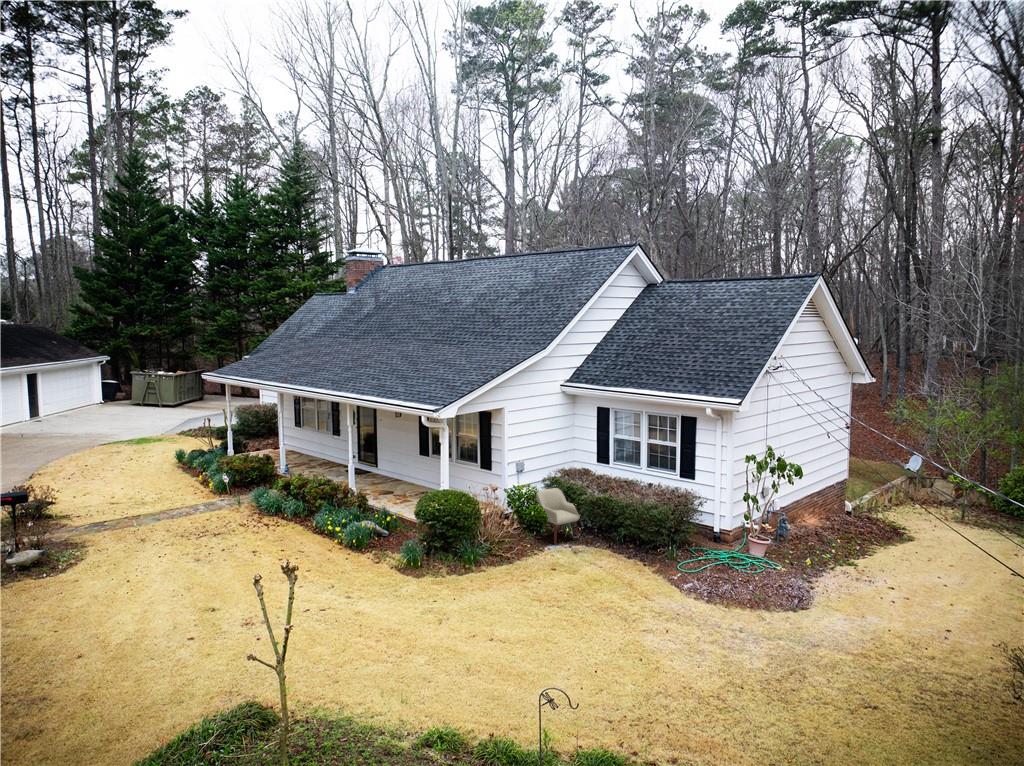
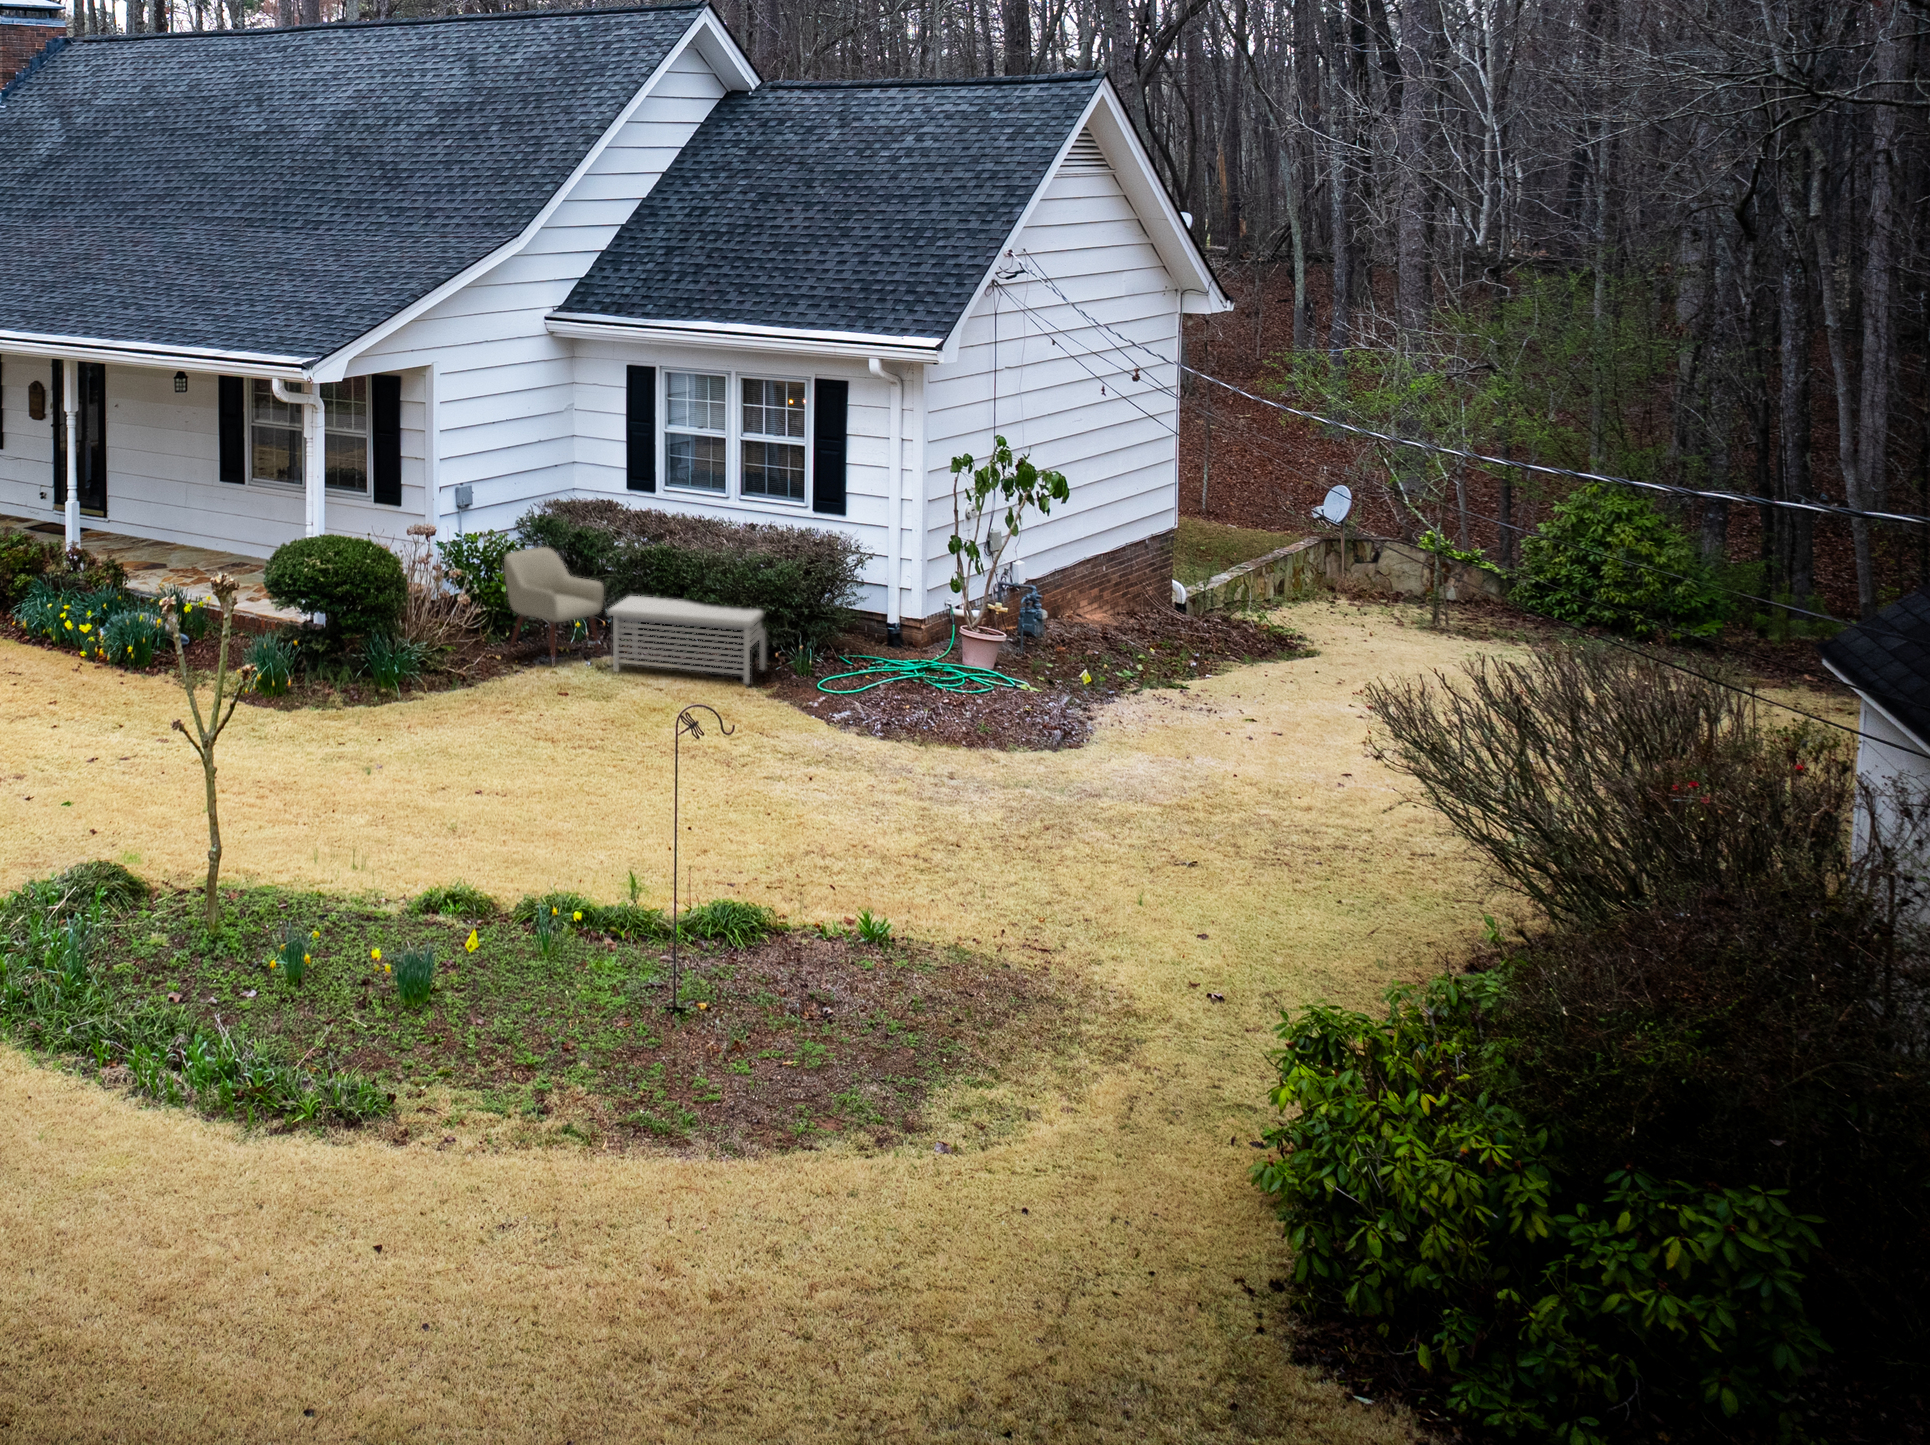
storage bench: none [580,513,655,562] -> present [608,596,765,685]

